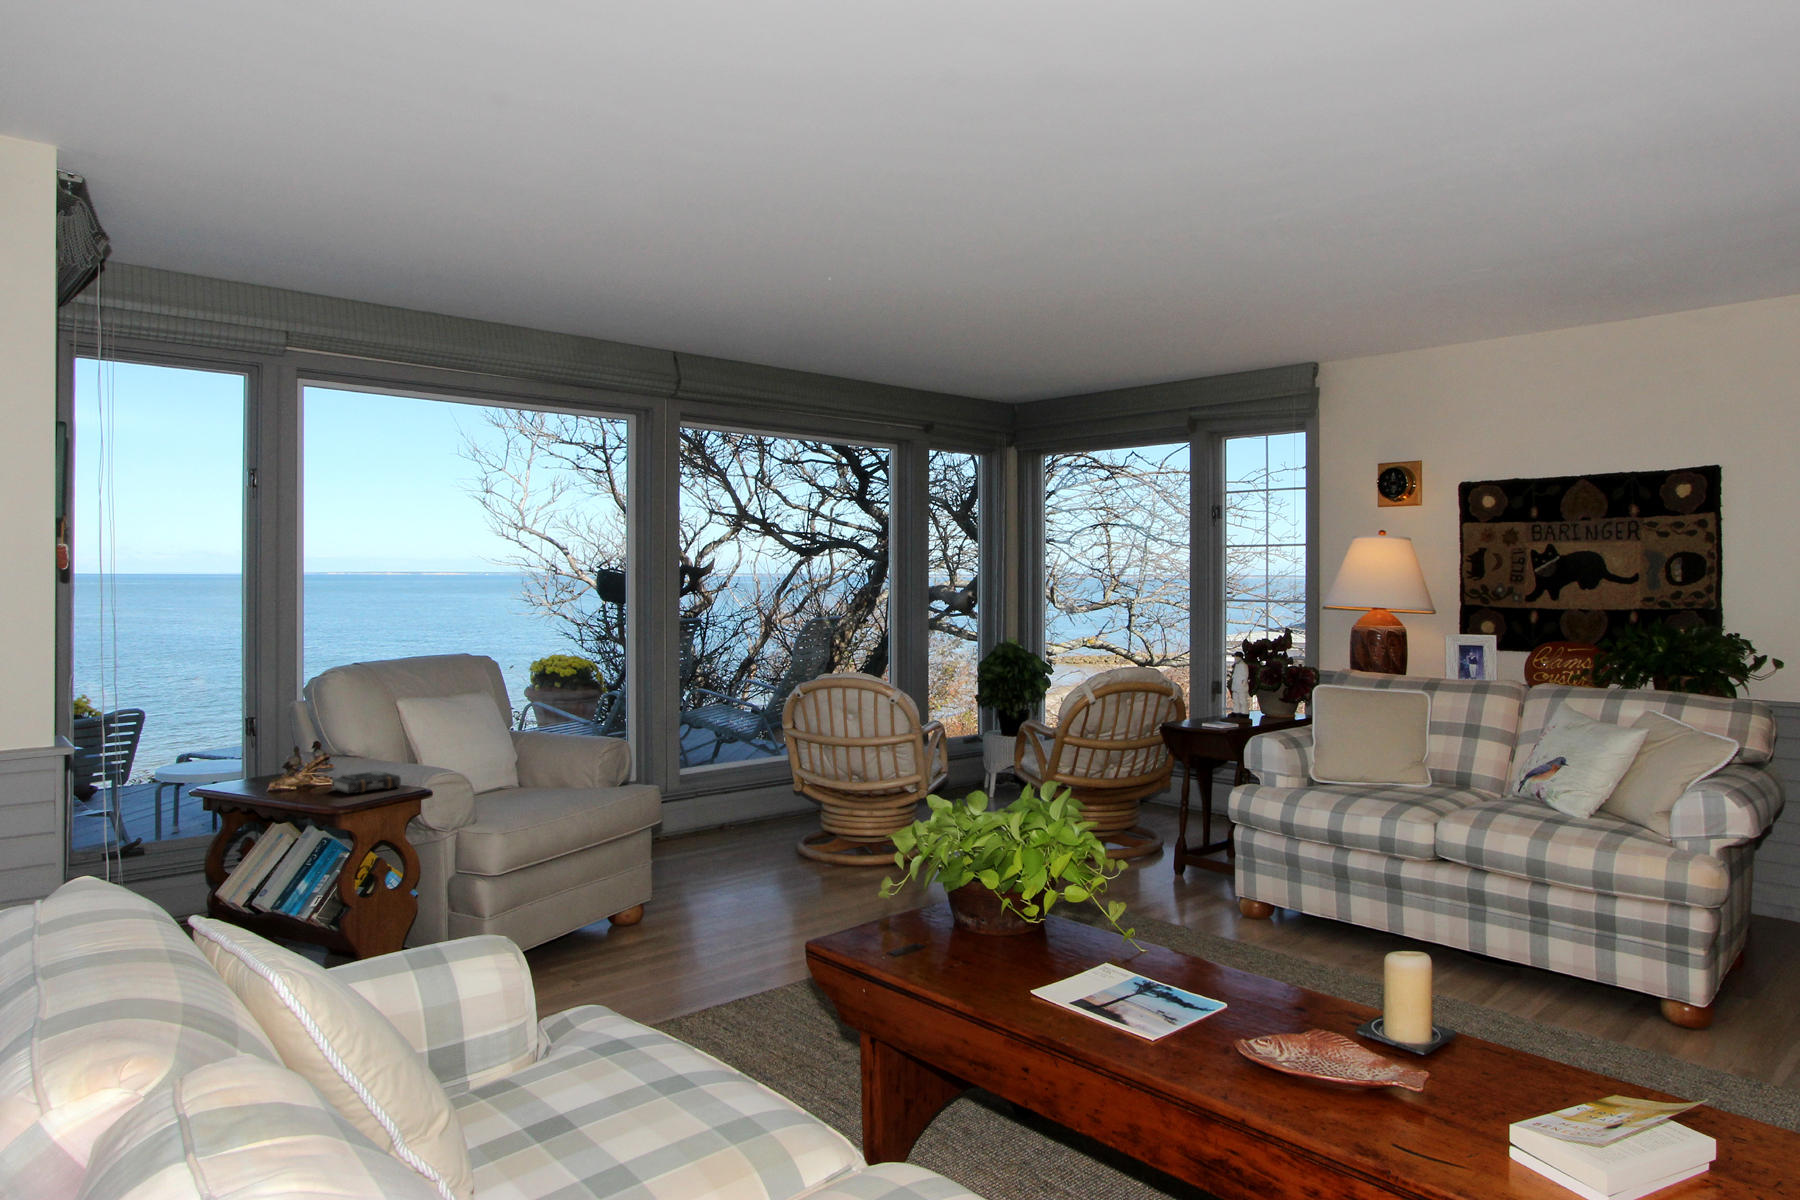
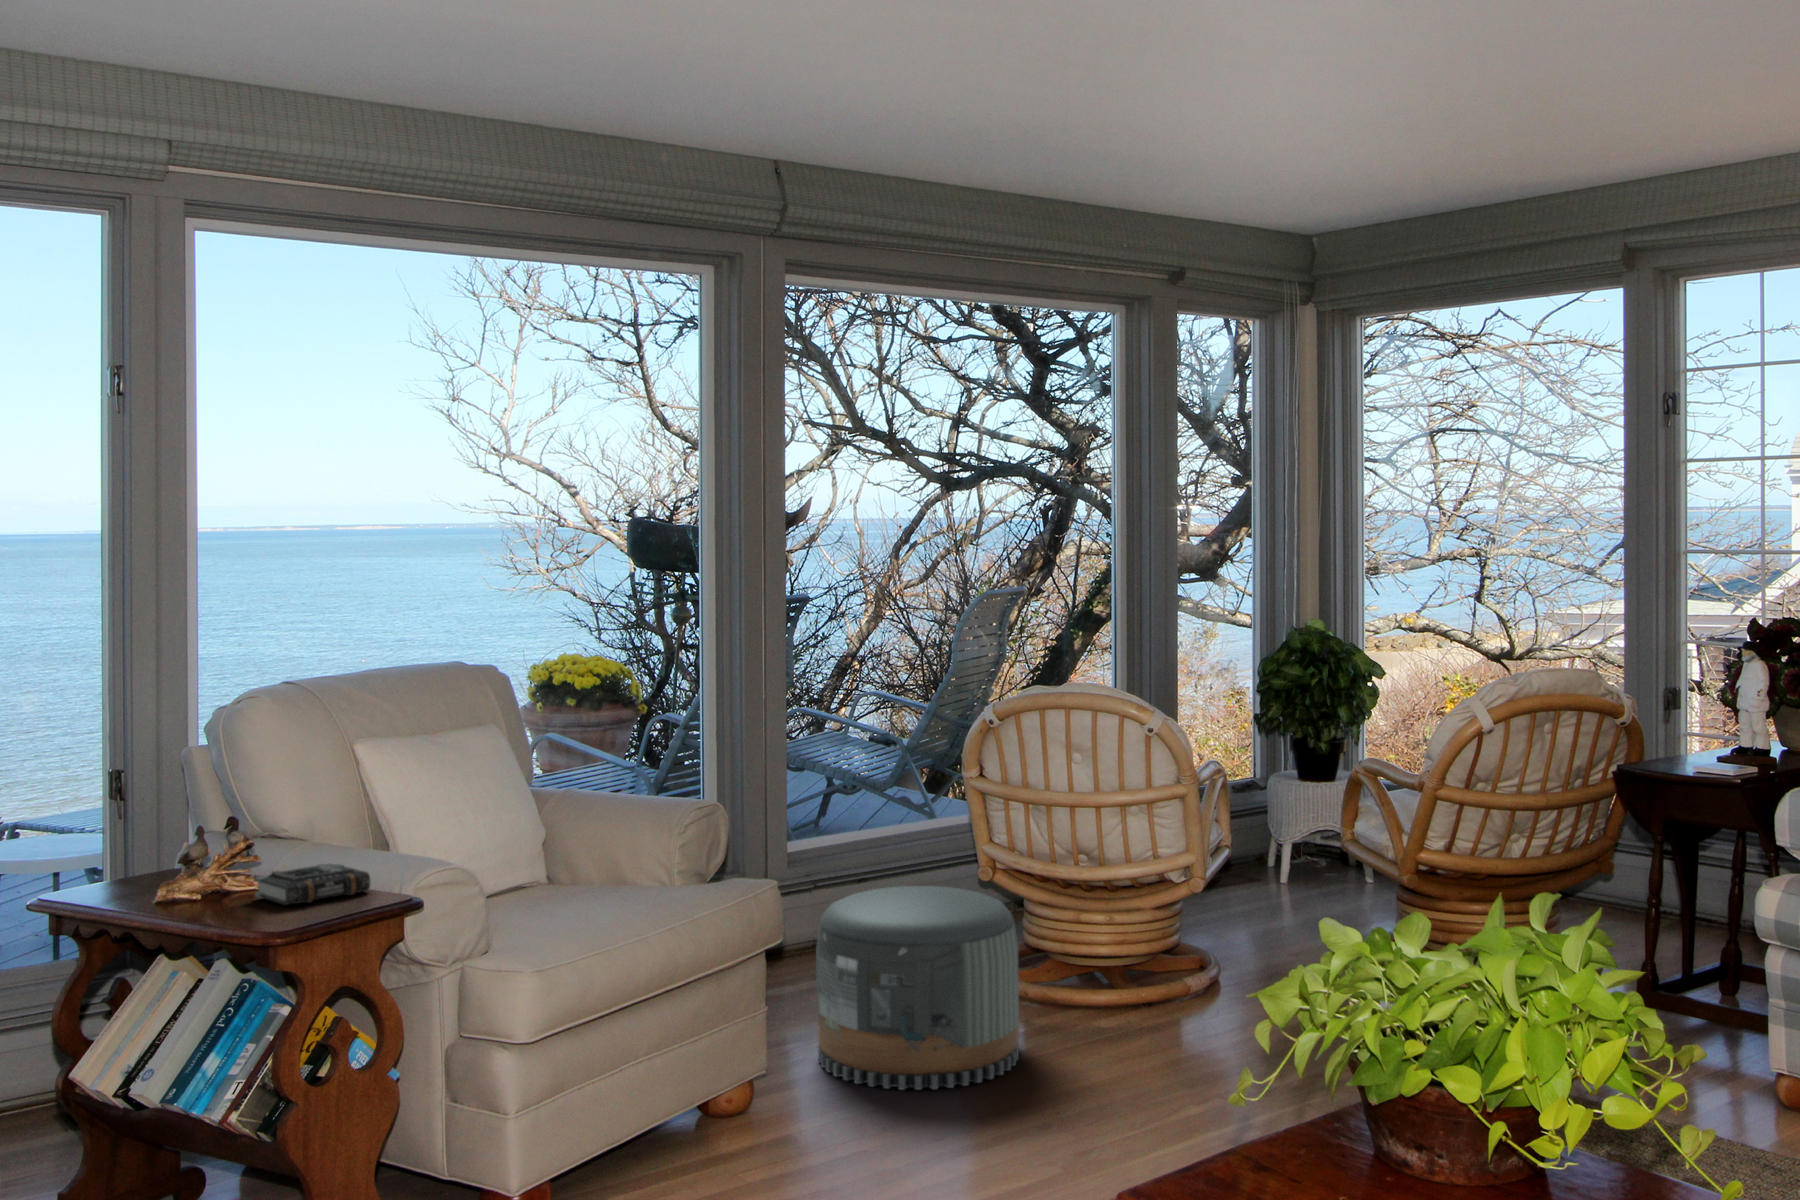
pouf: none [688,793,808,911] -> present [816,886,1019,1090]

